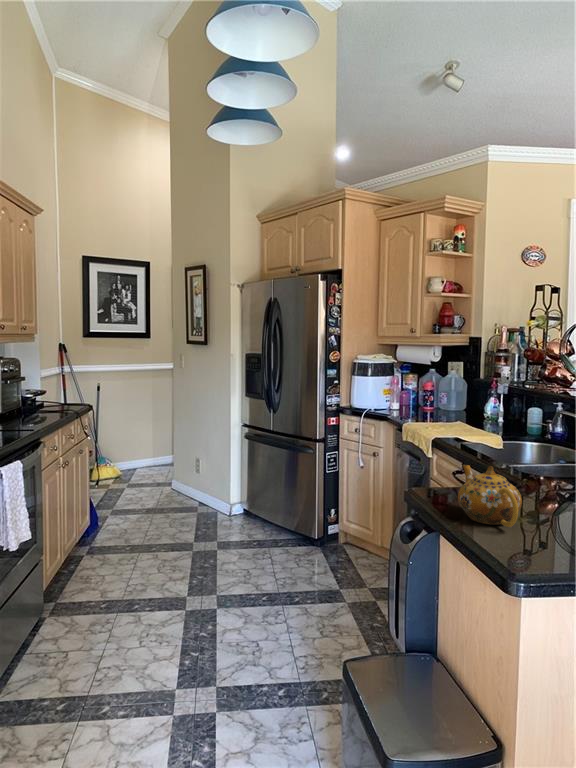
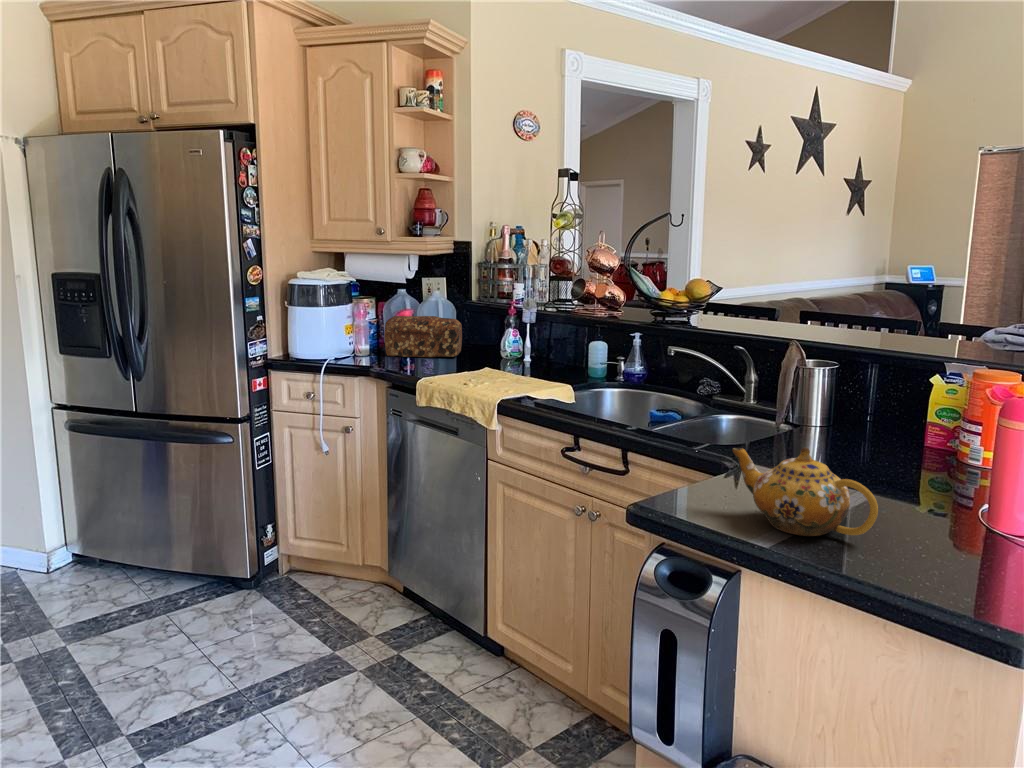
bread loaf: none [407,385,463,414] -> present [384,316,462,357]

